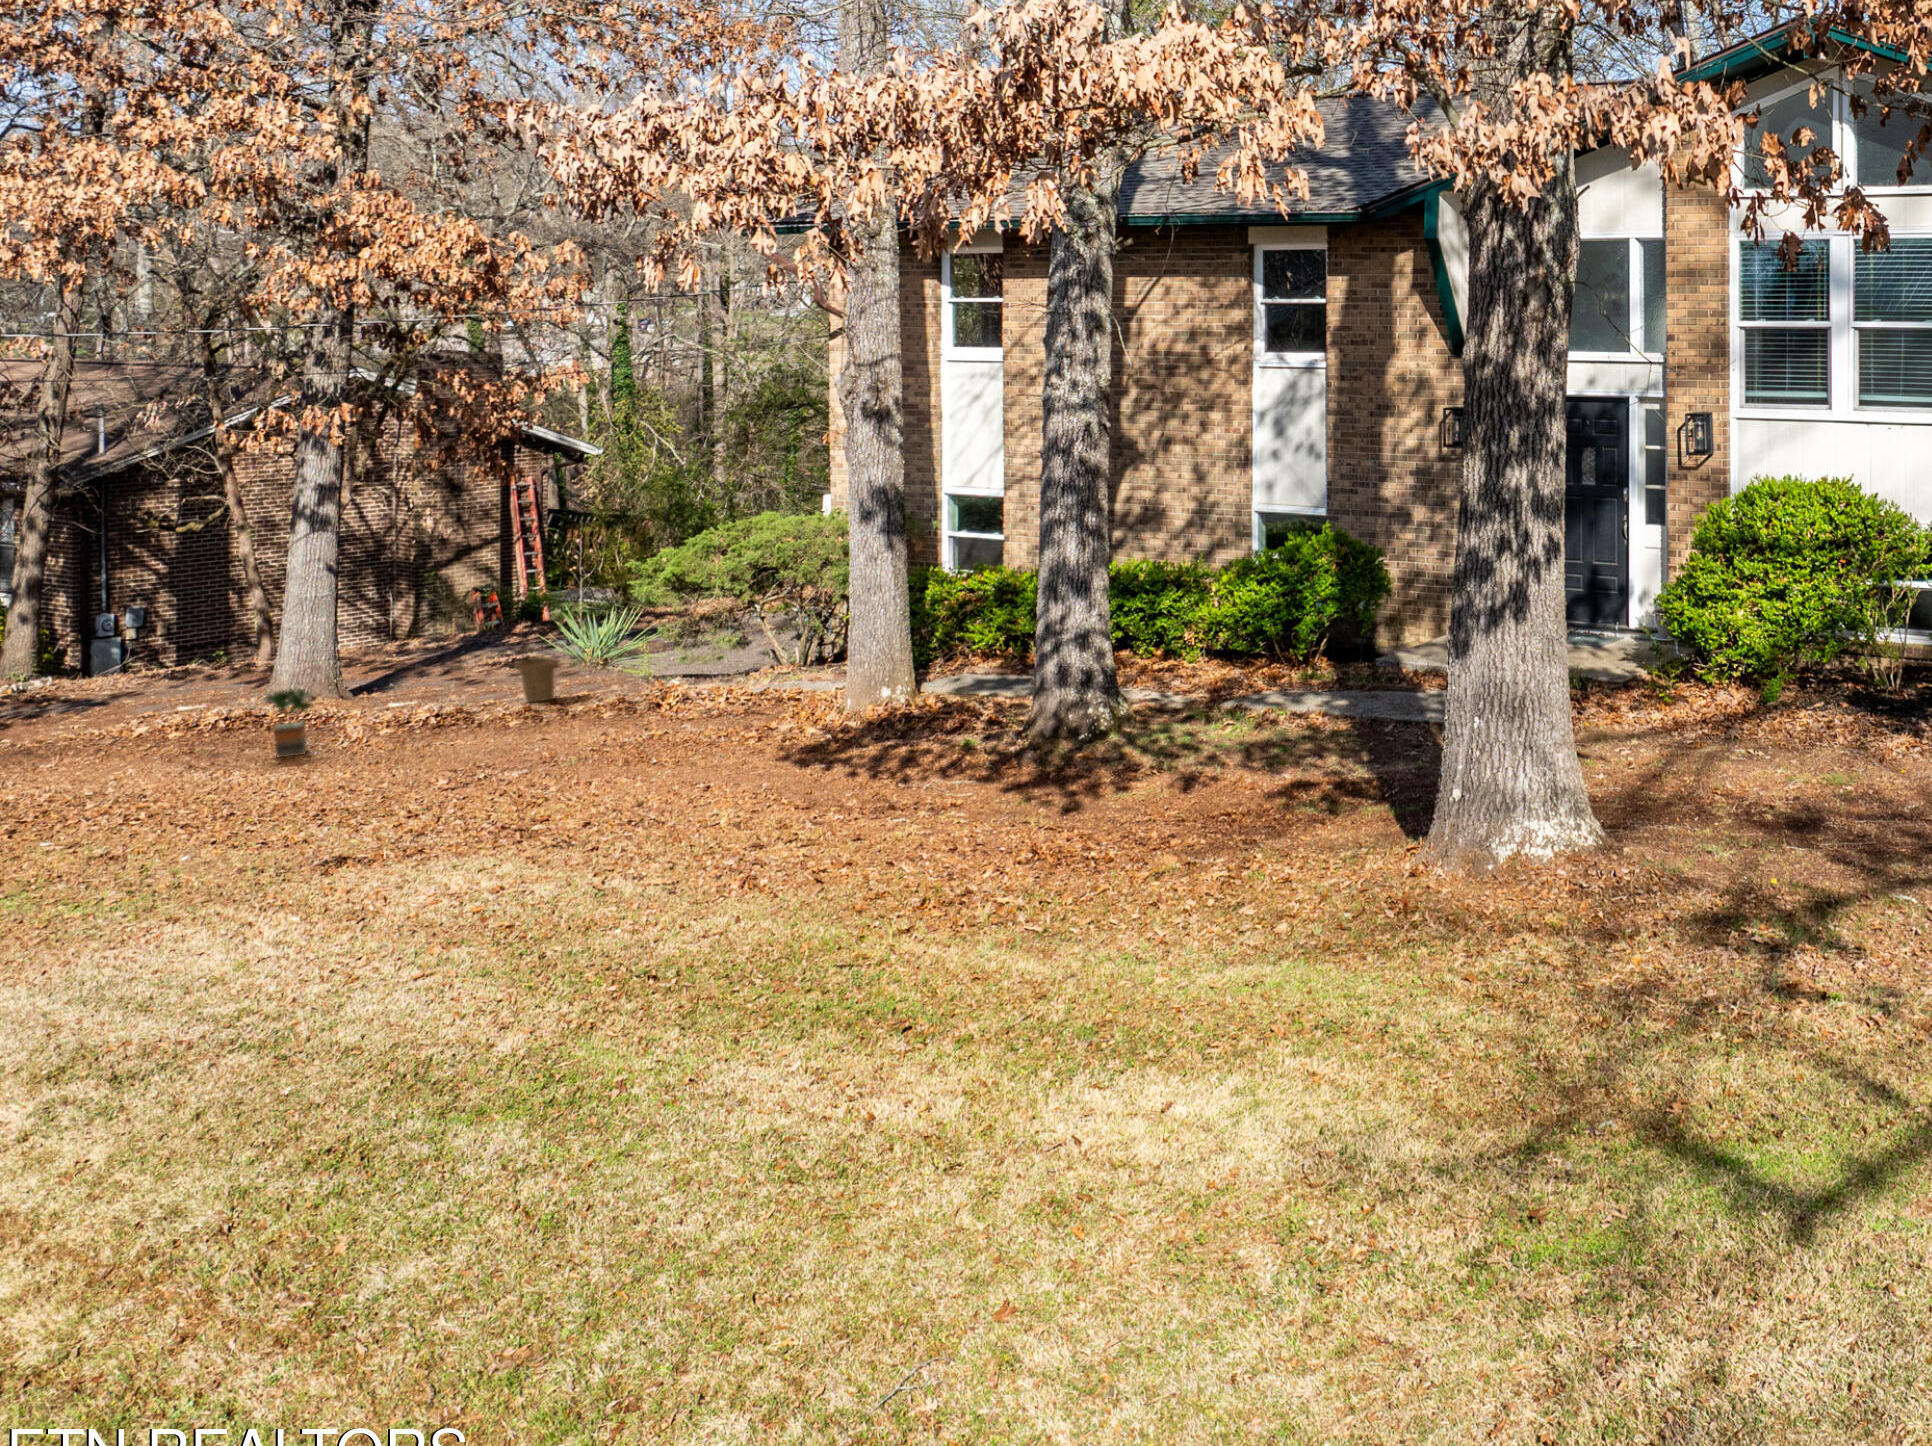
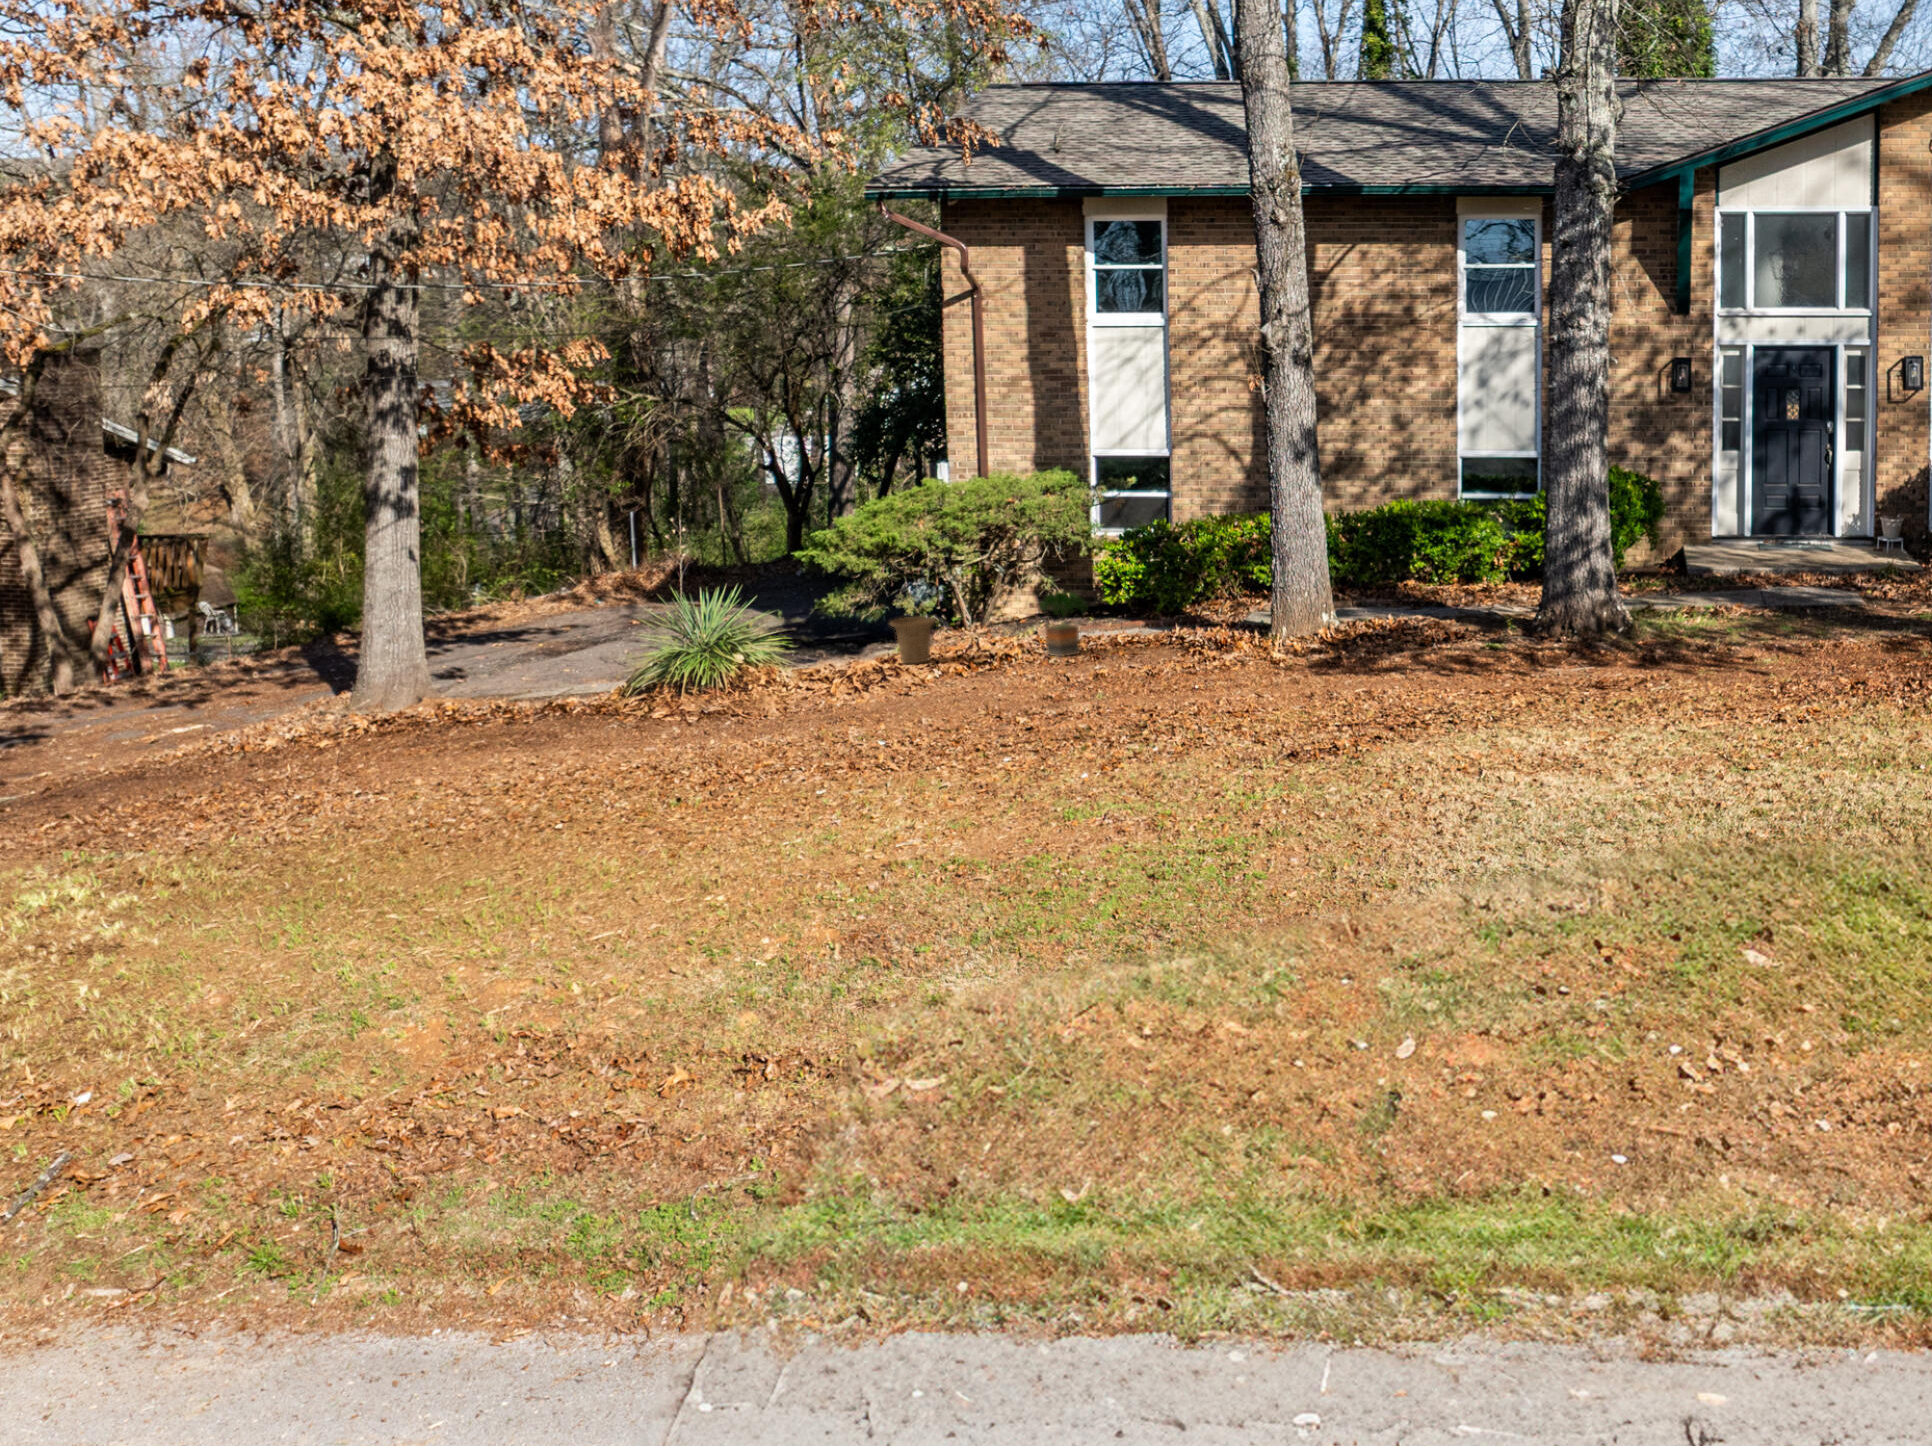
potted tree: present [264,689,313,757] -> present [1040,593,1087,657]

